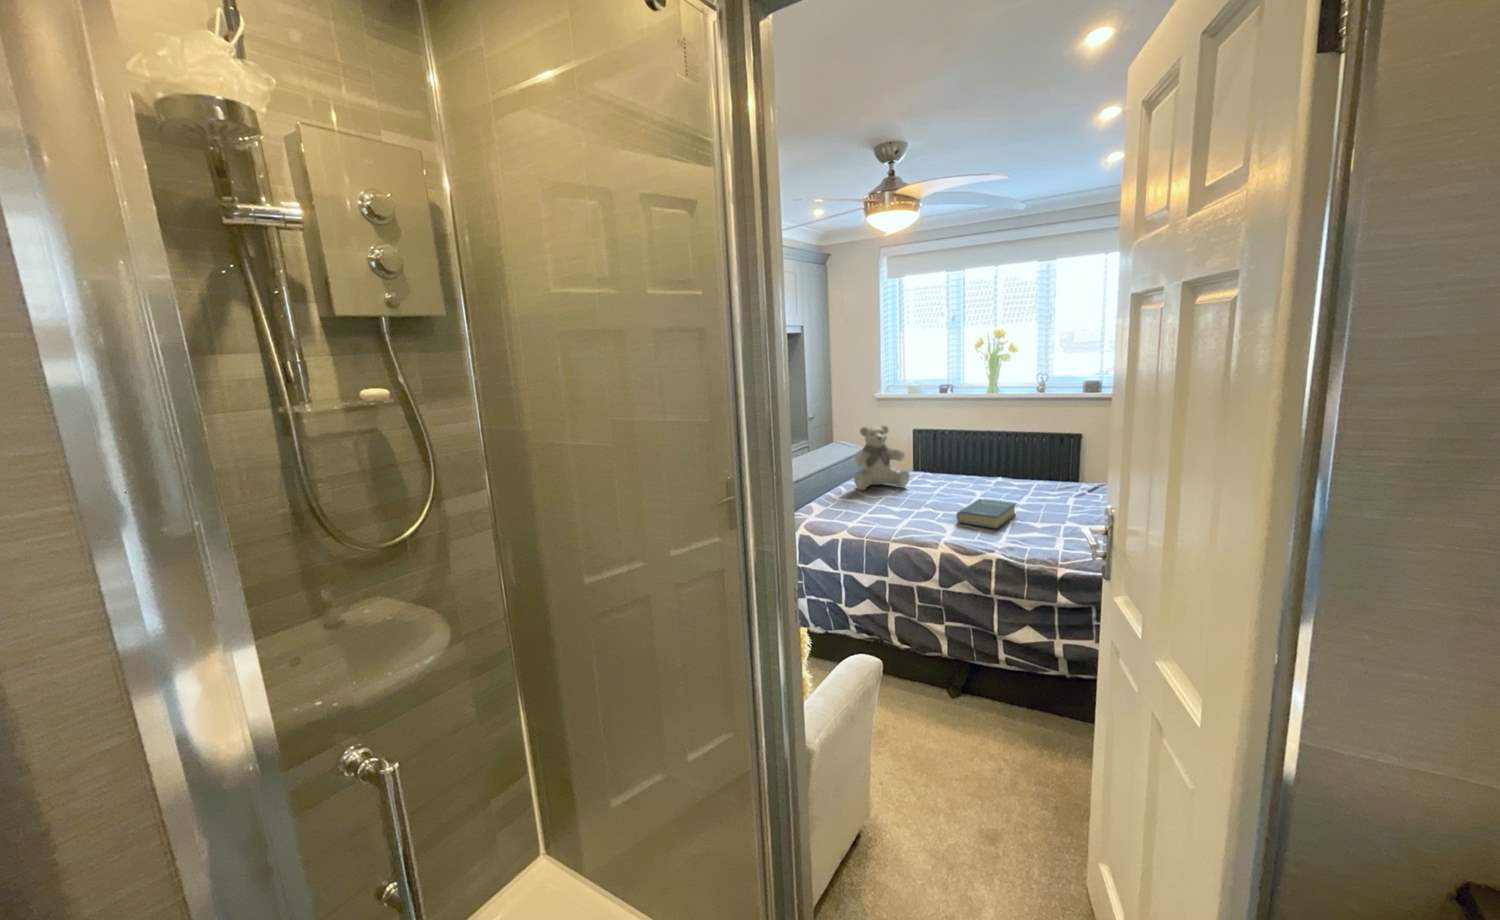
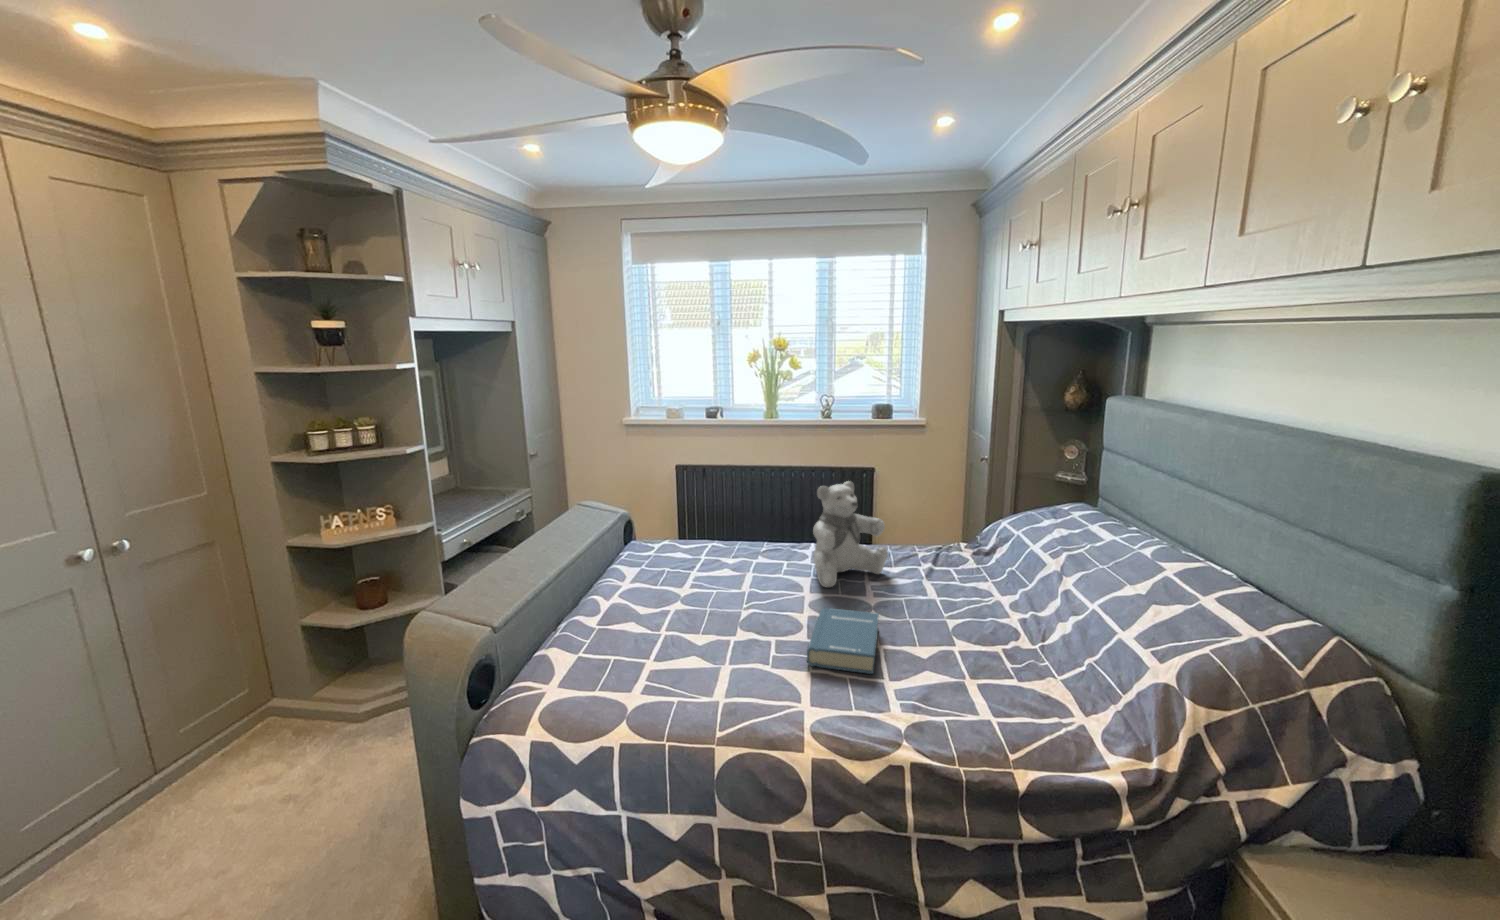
teddy bear: present [854,425,910,490] -> present [813,481,888,587]

